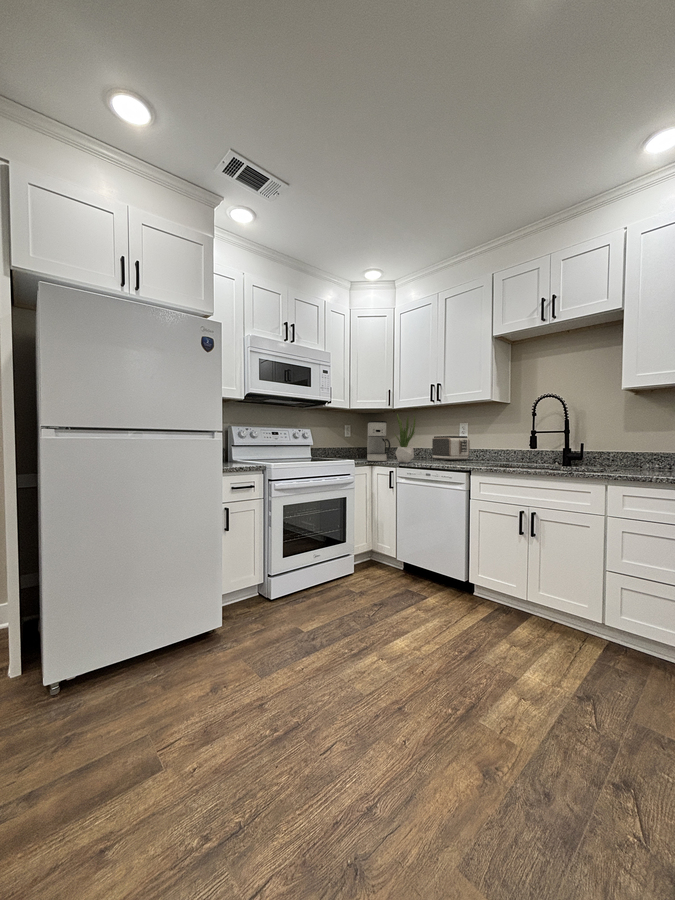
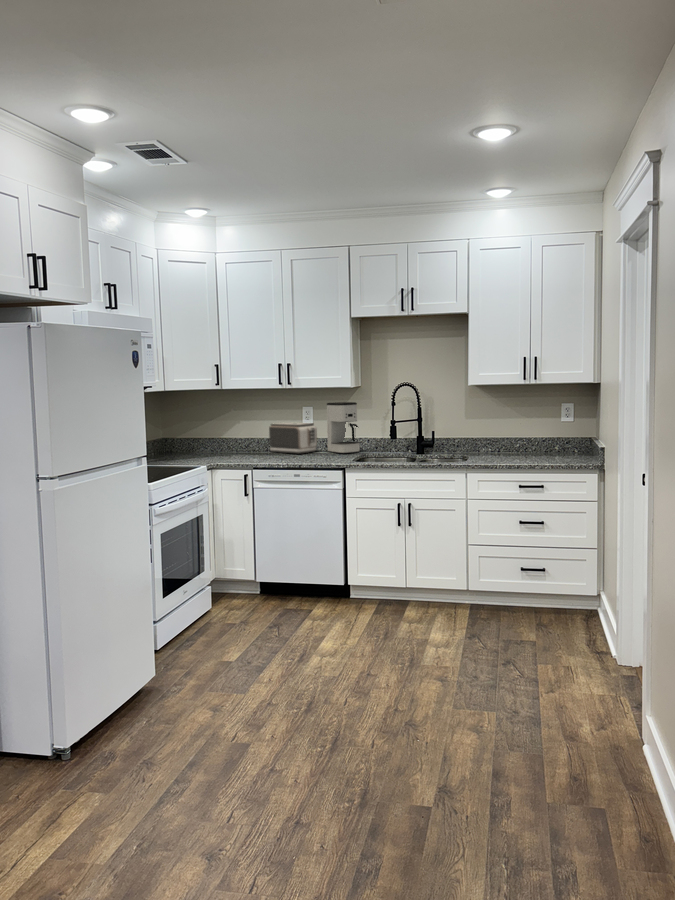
potted plant: present [395,414,415,463] -> none [242,402,268,462]
coffee maker: present [367,421,390,462] -> present [327,402,360,453]

